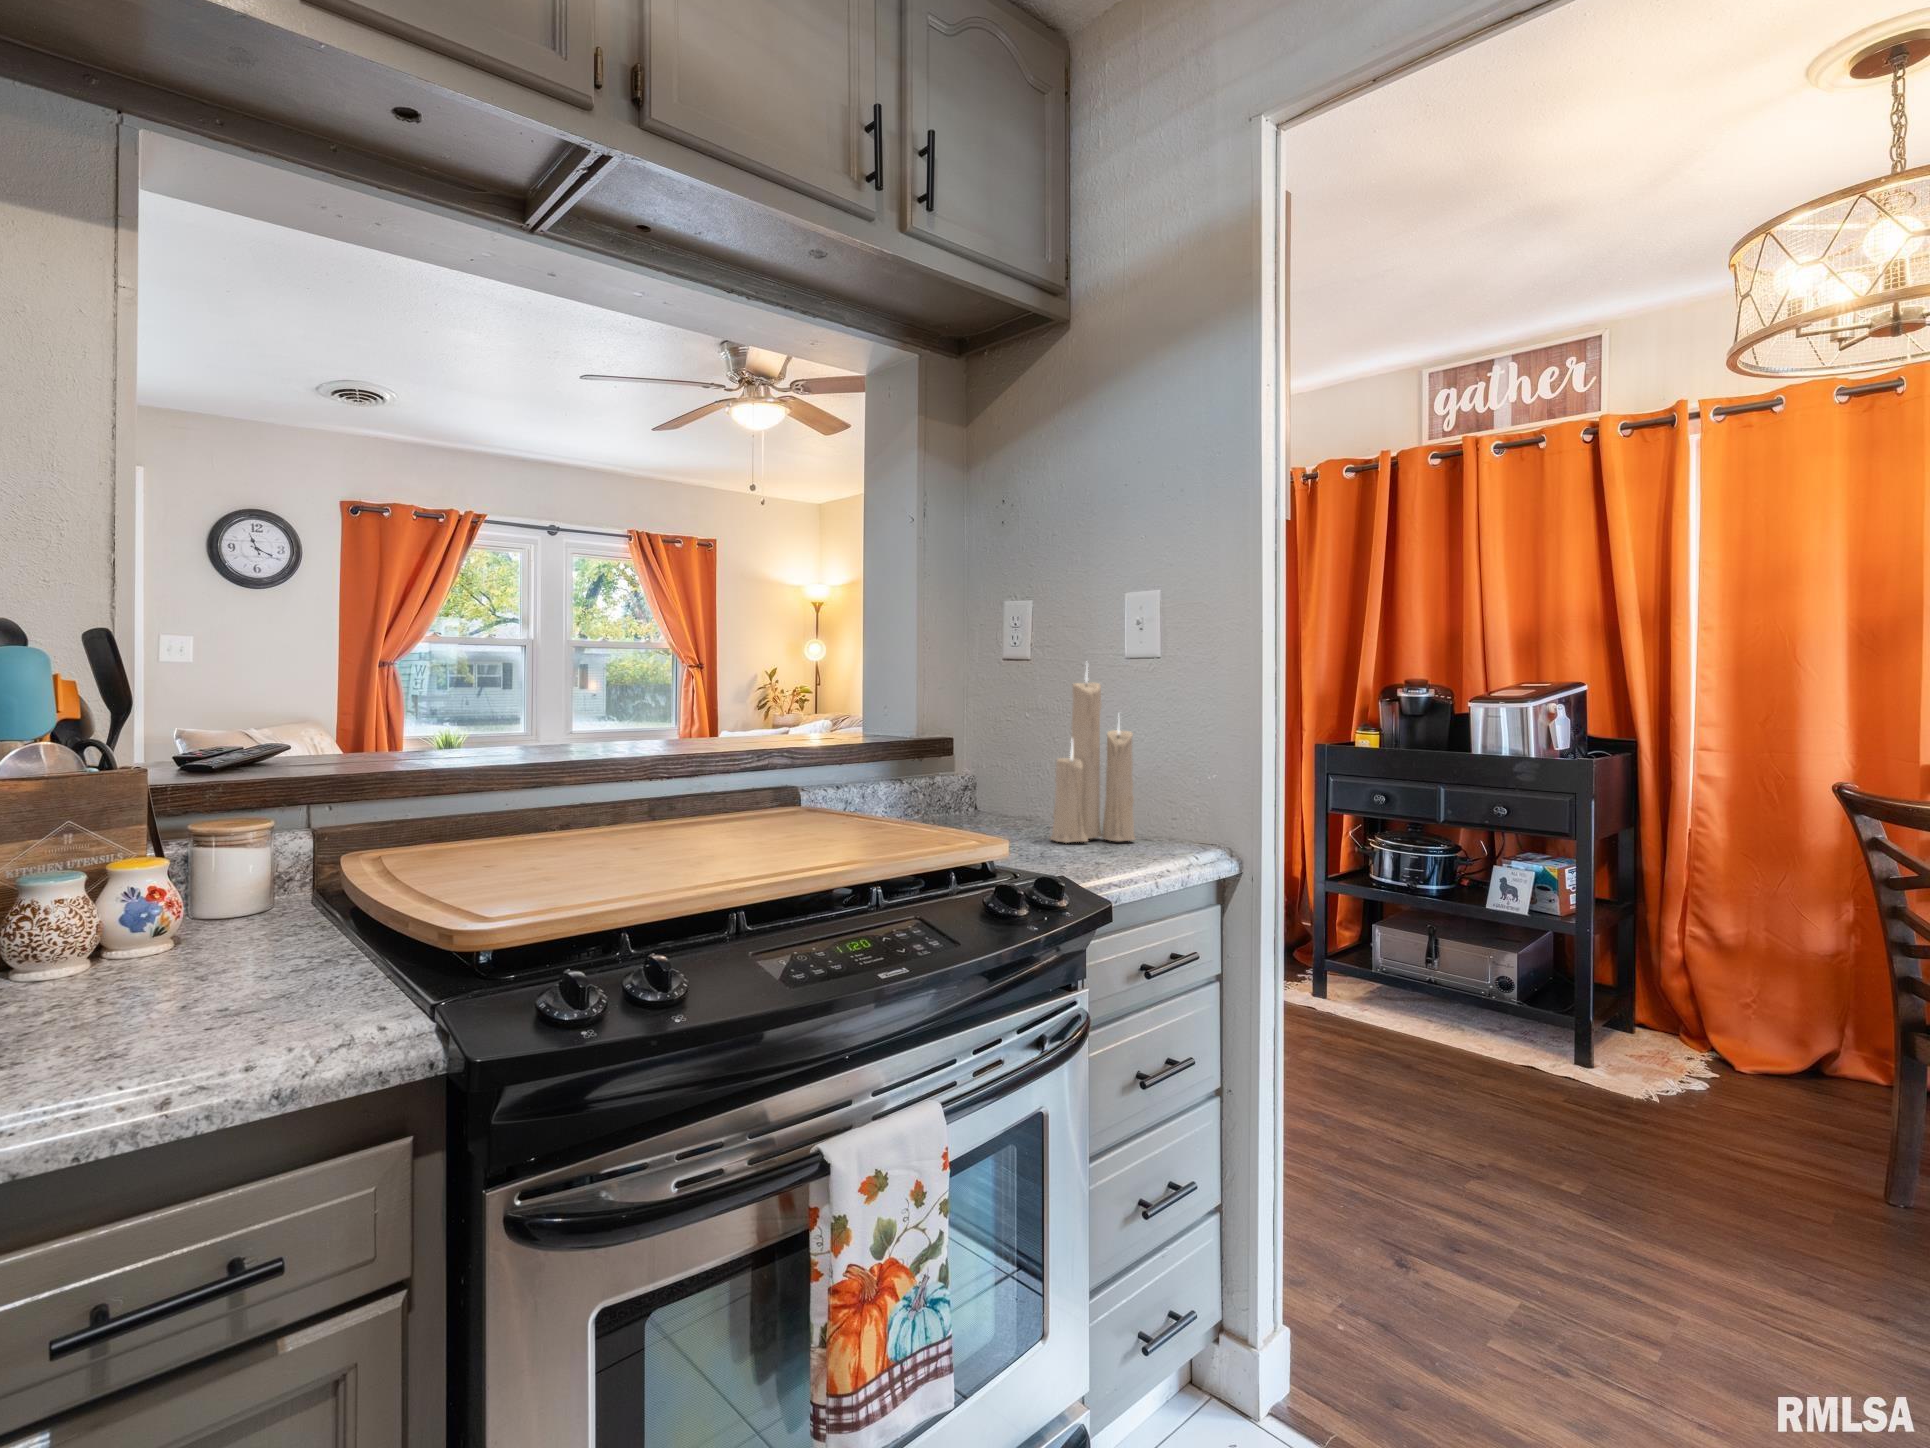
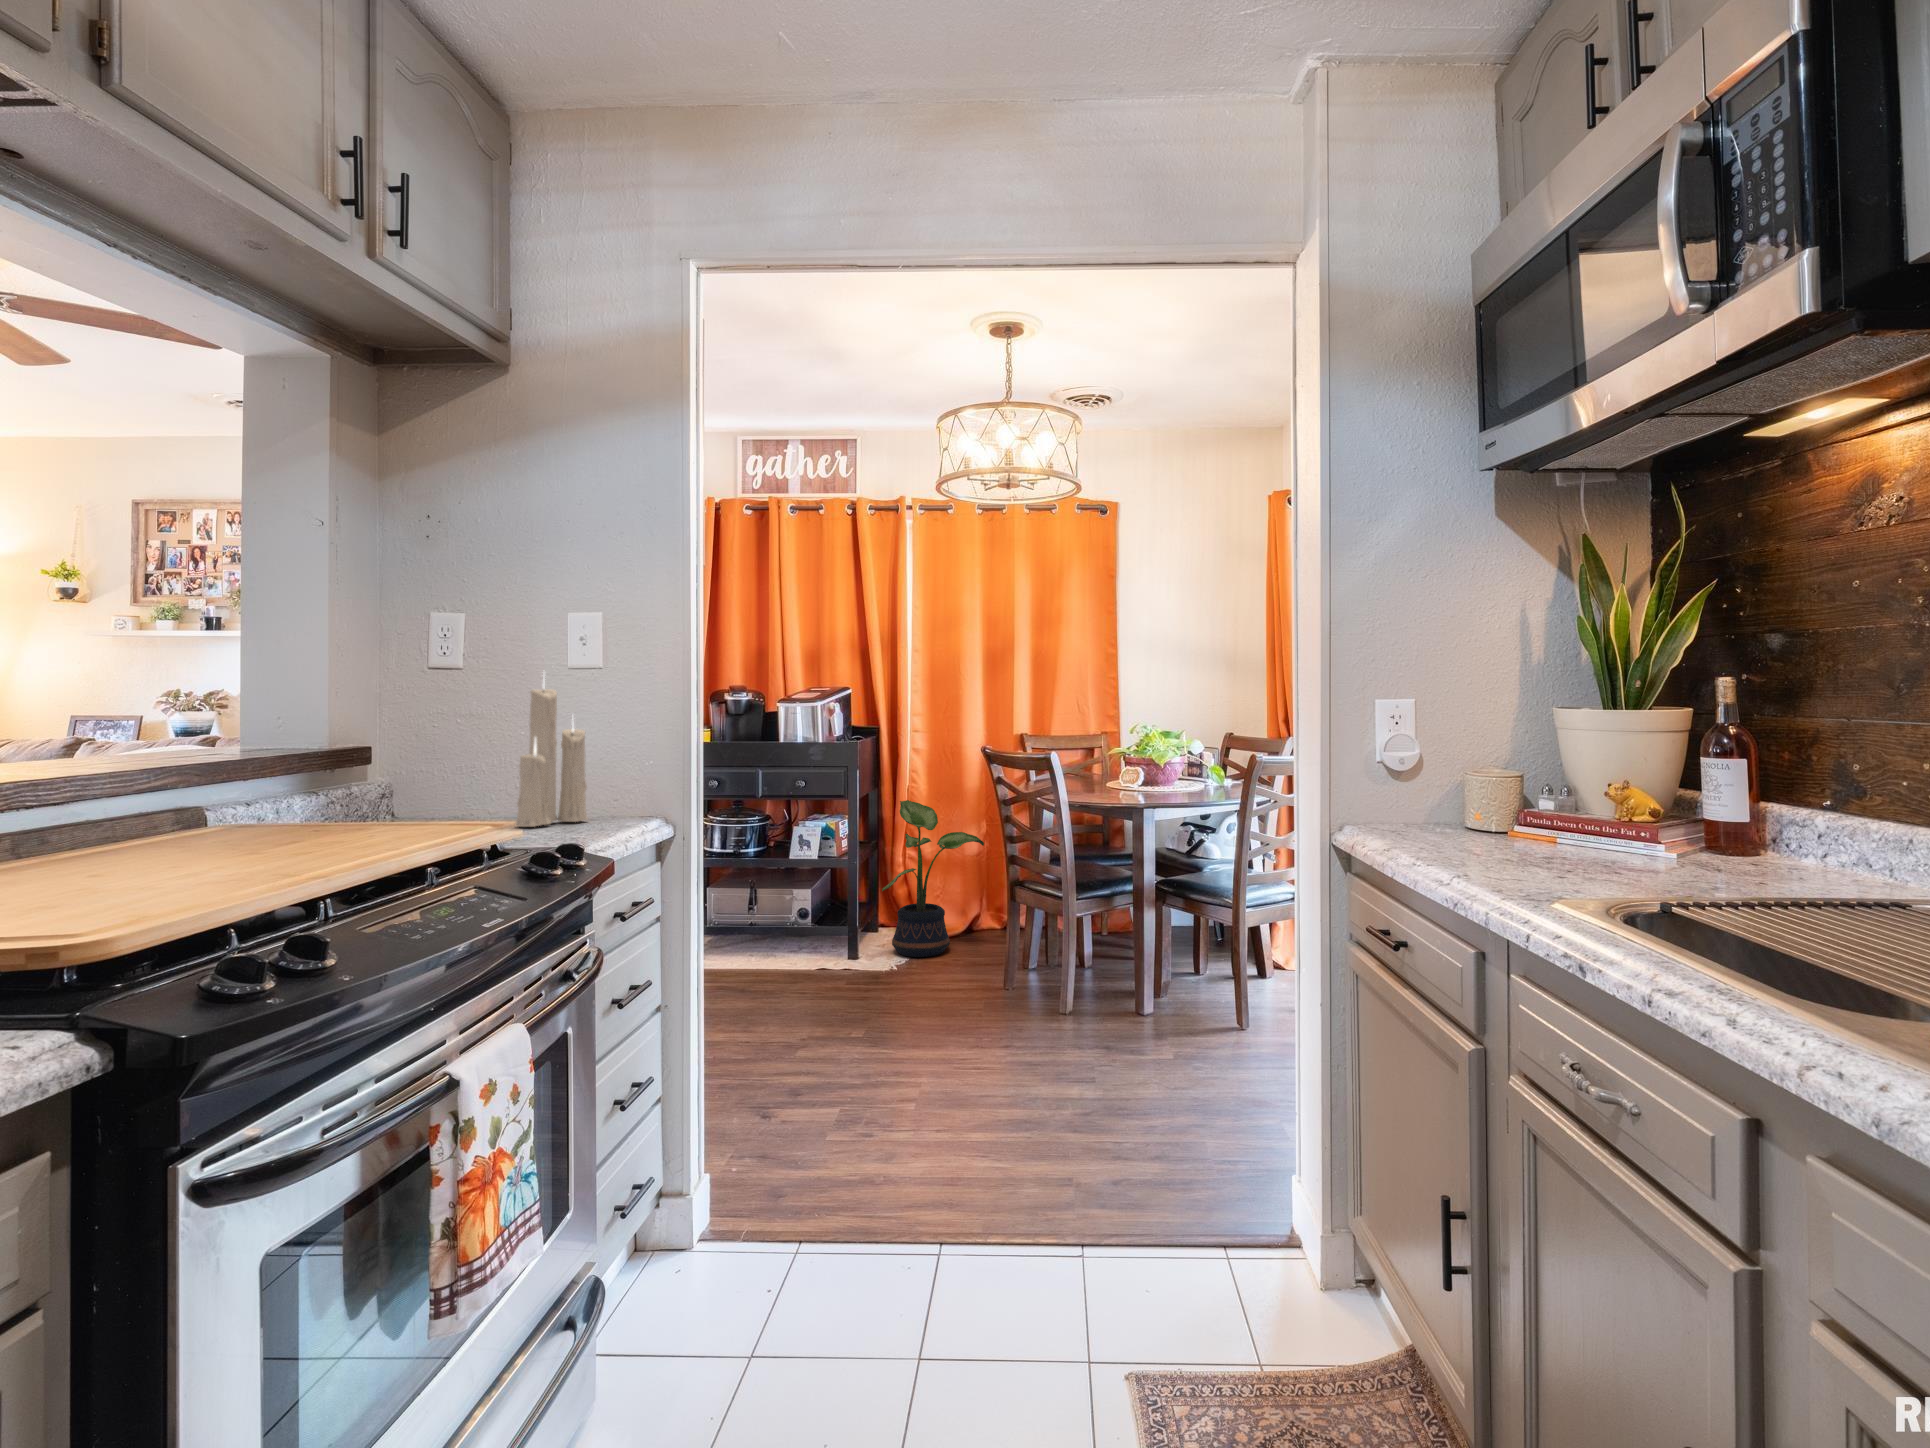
potted plant: none [1632,849,1839,1094] -> present [882,800,984,957]

